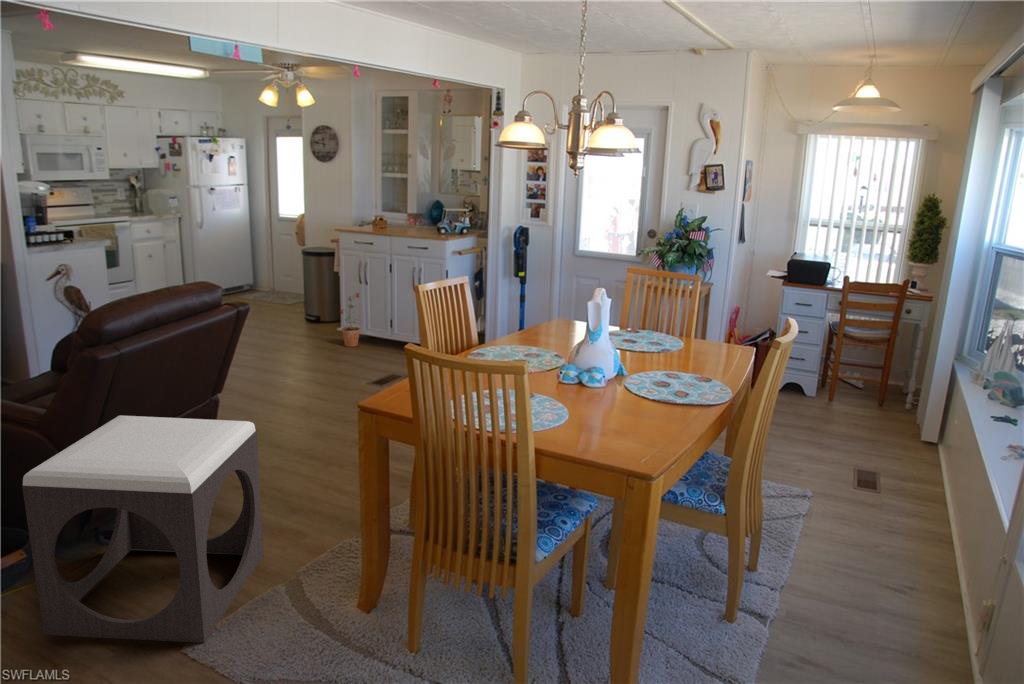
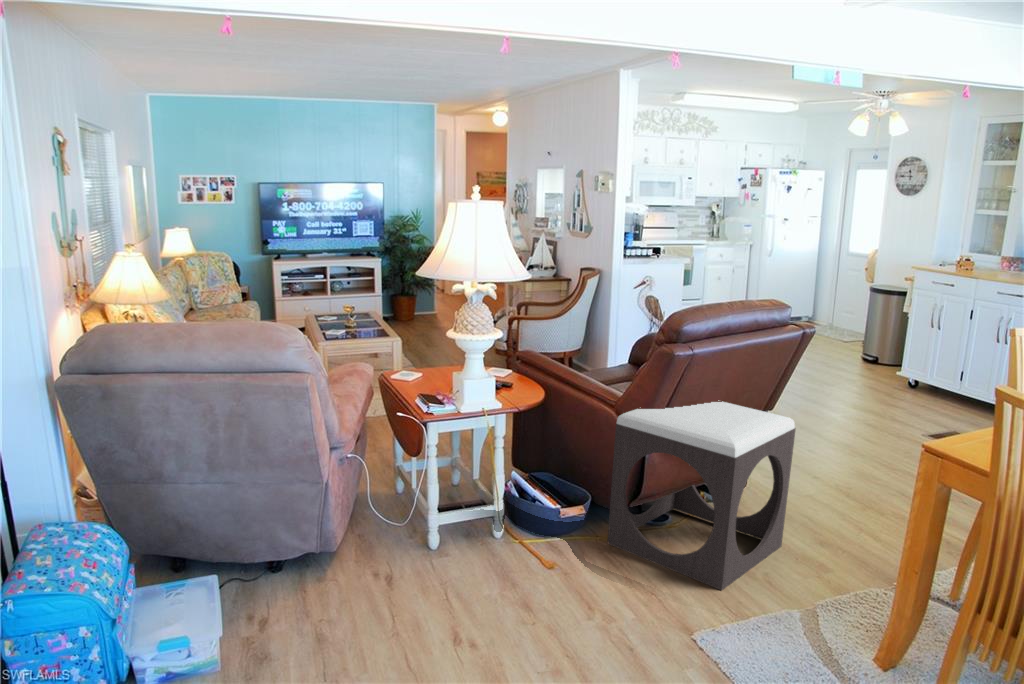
potted plant: present [340,293,360,347] -> none [898,335,927,394]

